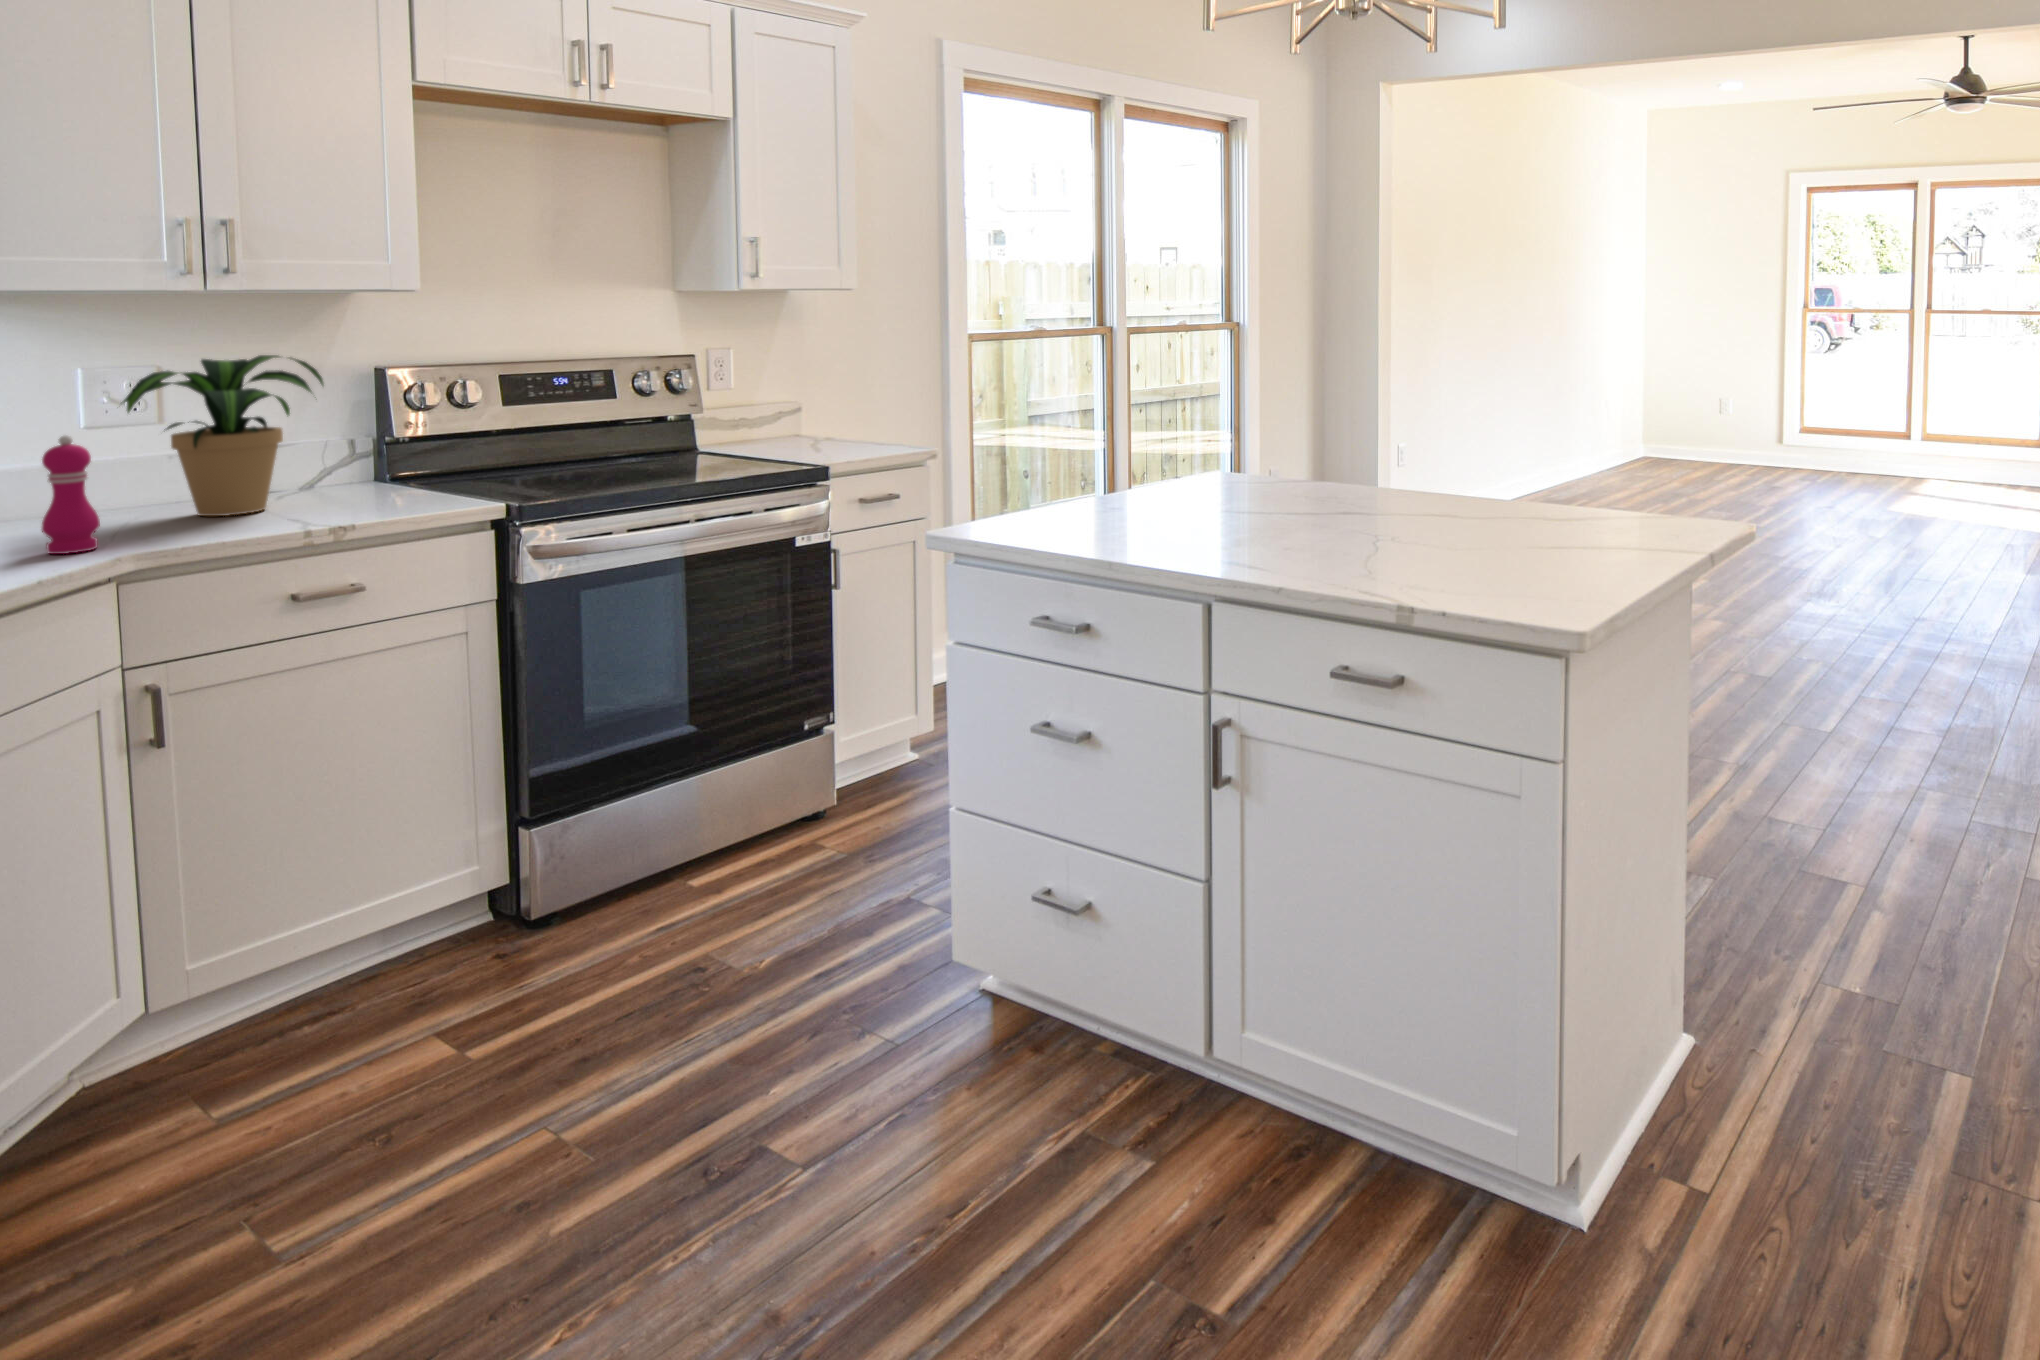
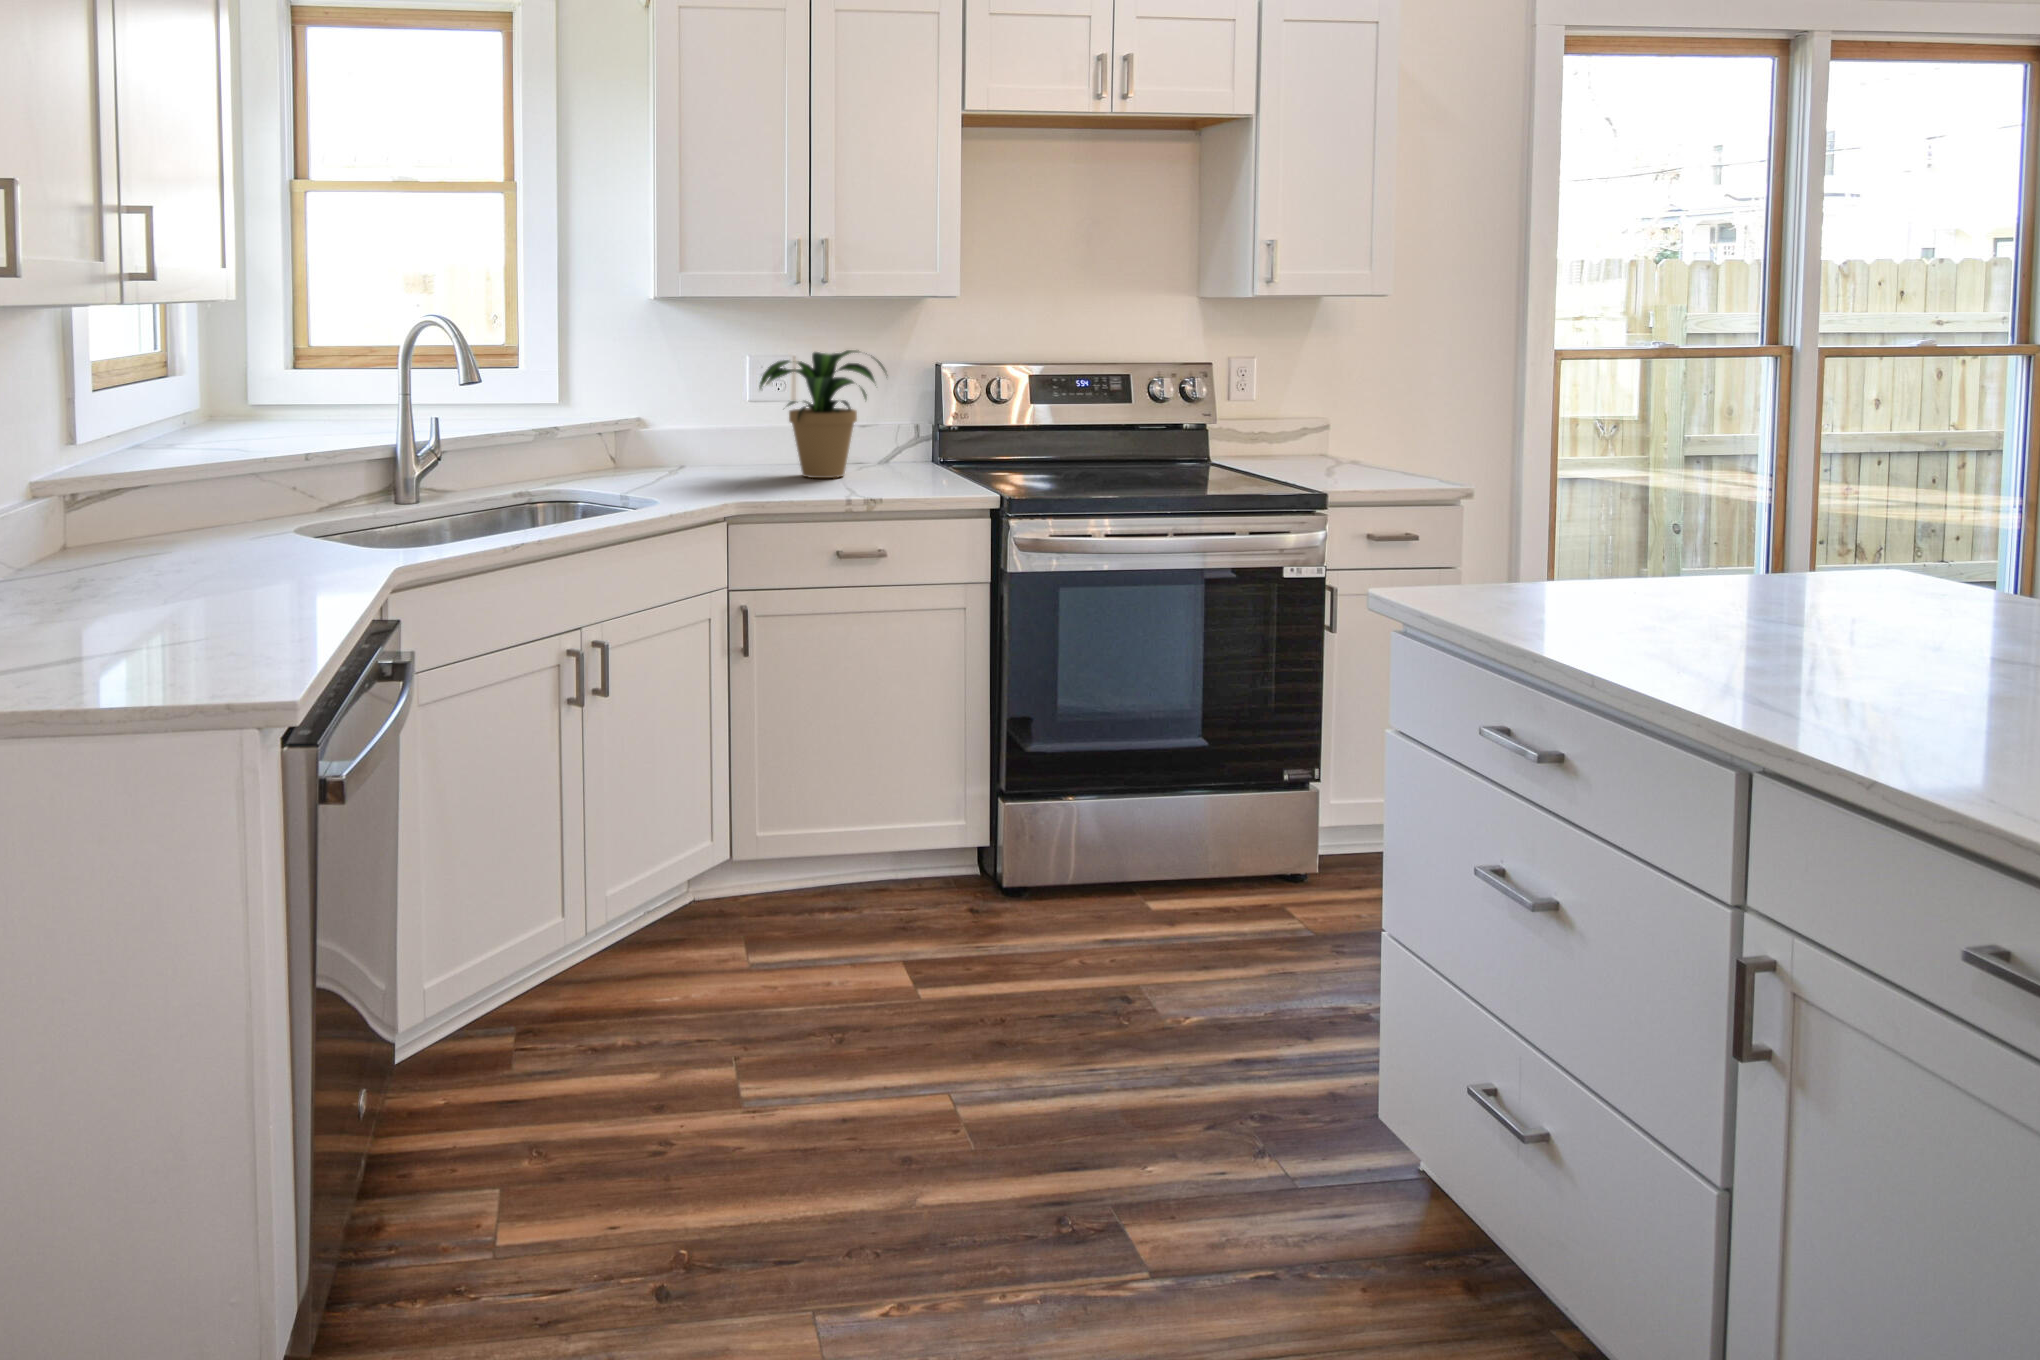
pepper mill: present [42,436,100,554] -> none [700,405,732,494]

